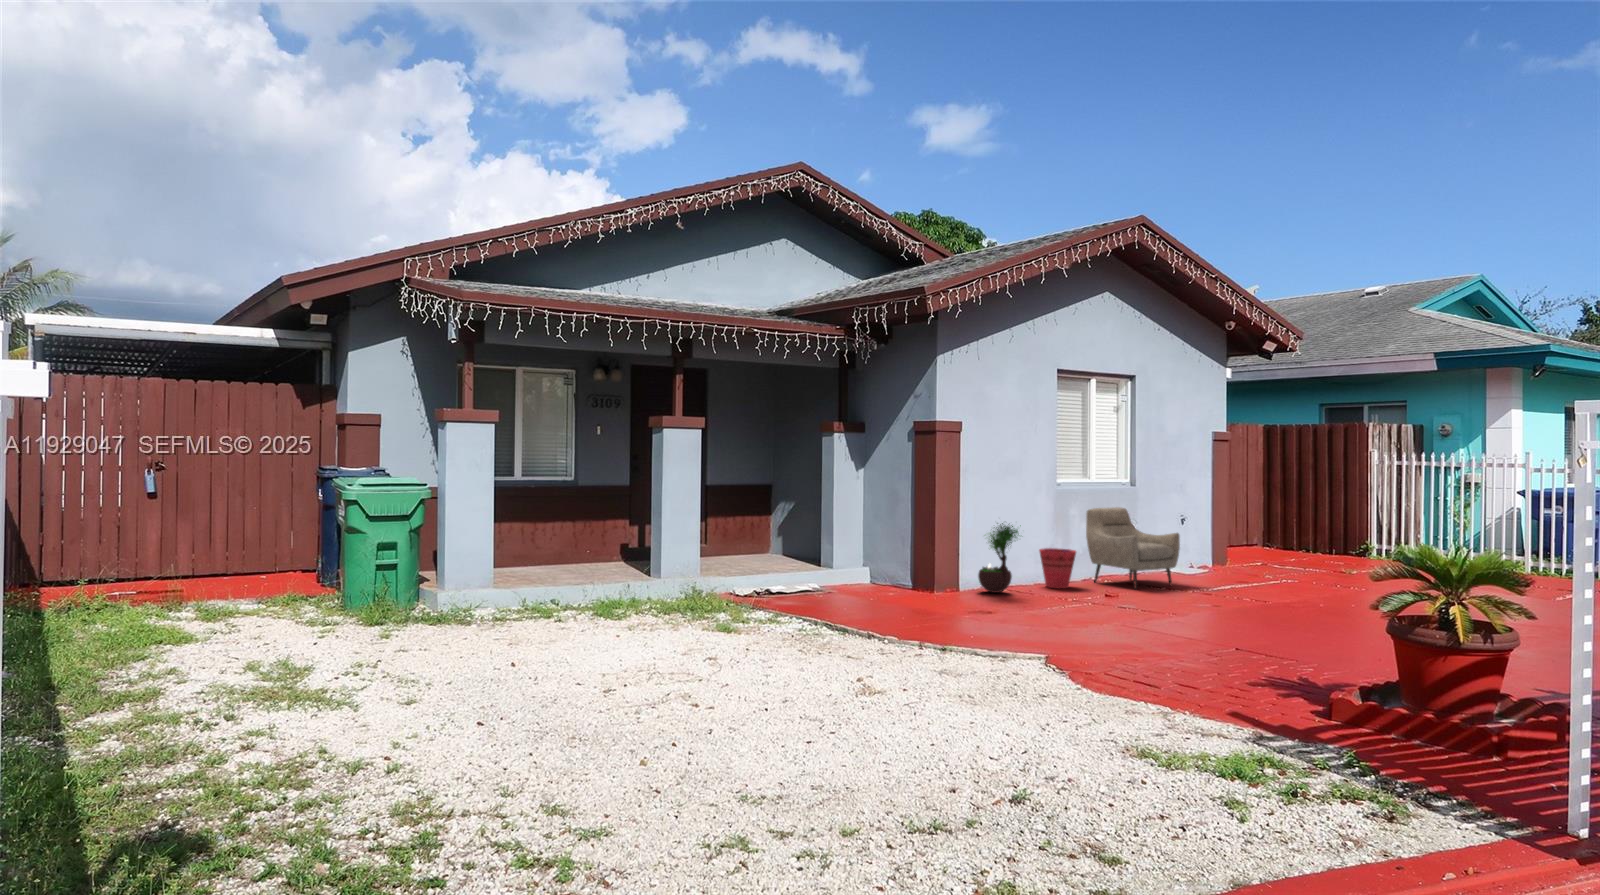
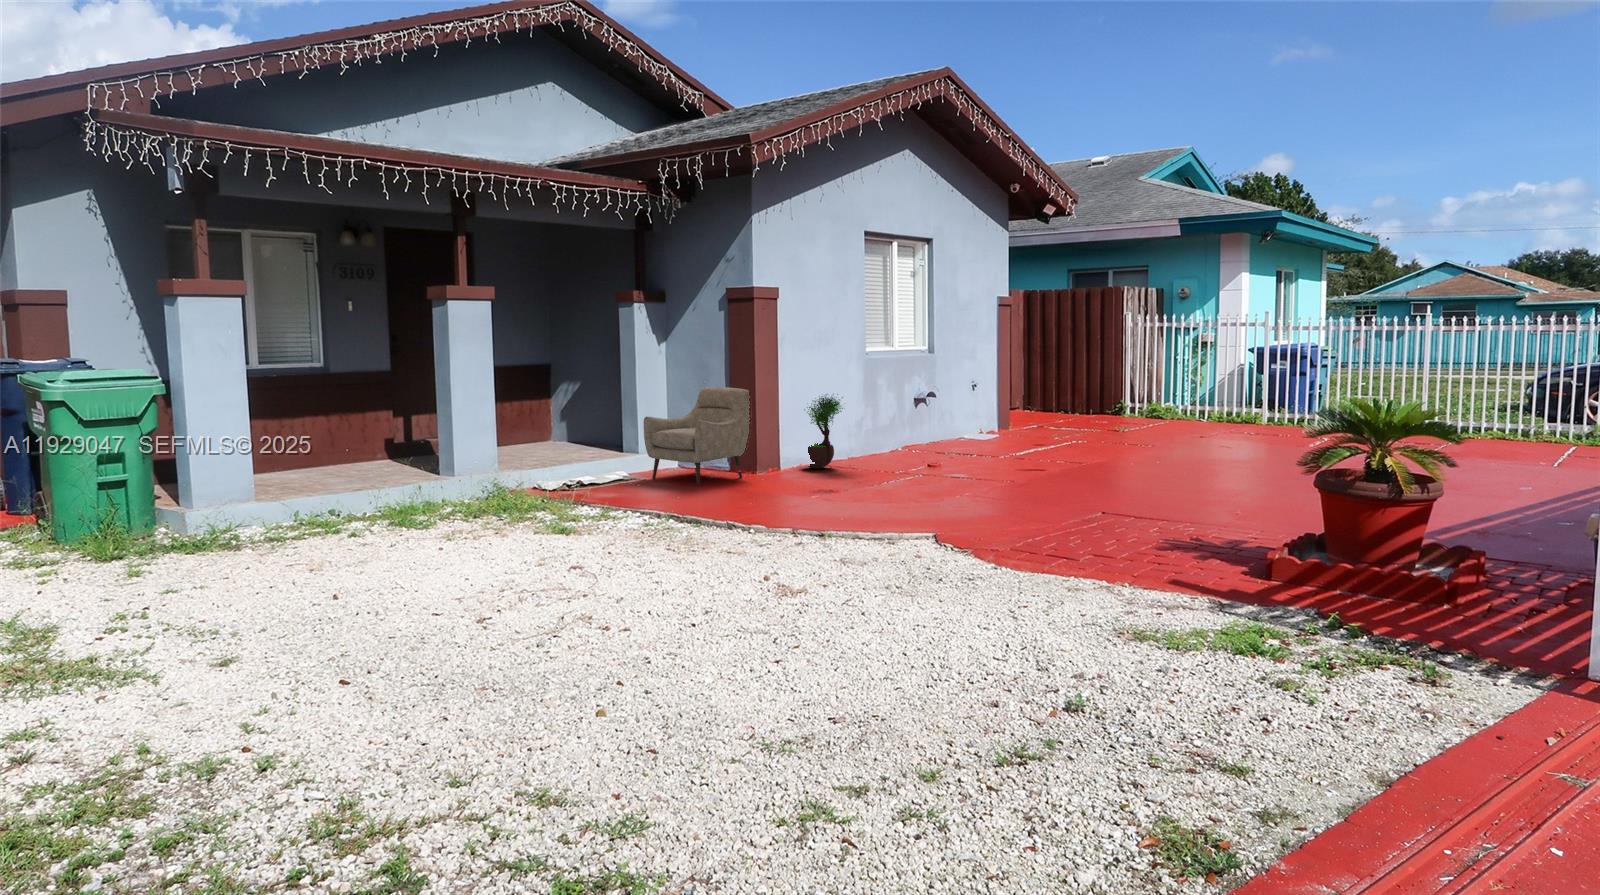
chair: present [1086,507,1180,589] -> present [644,387,752,485]
bucket: present [1039,548,1076,588] -> none [853,420,891,460]

